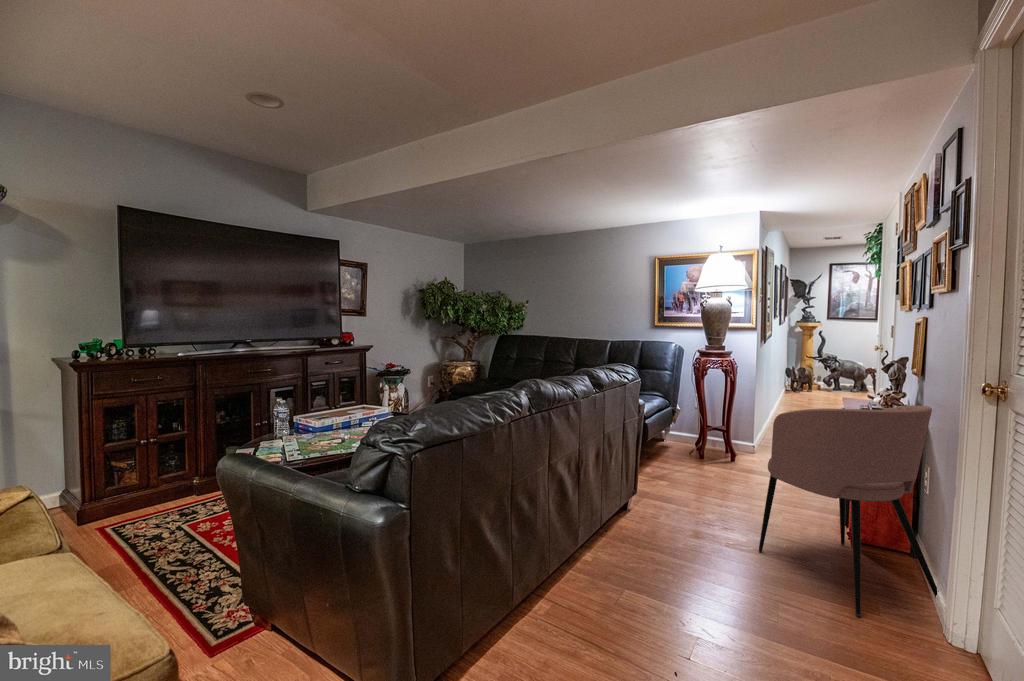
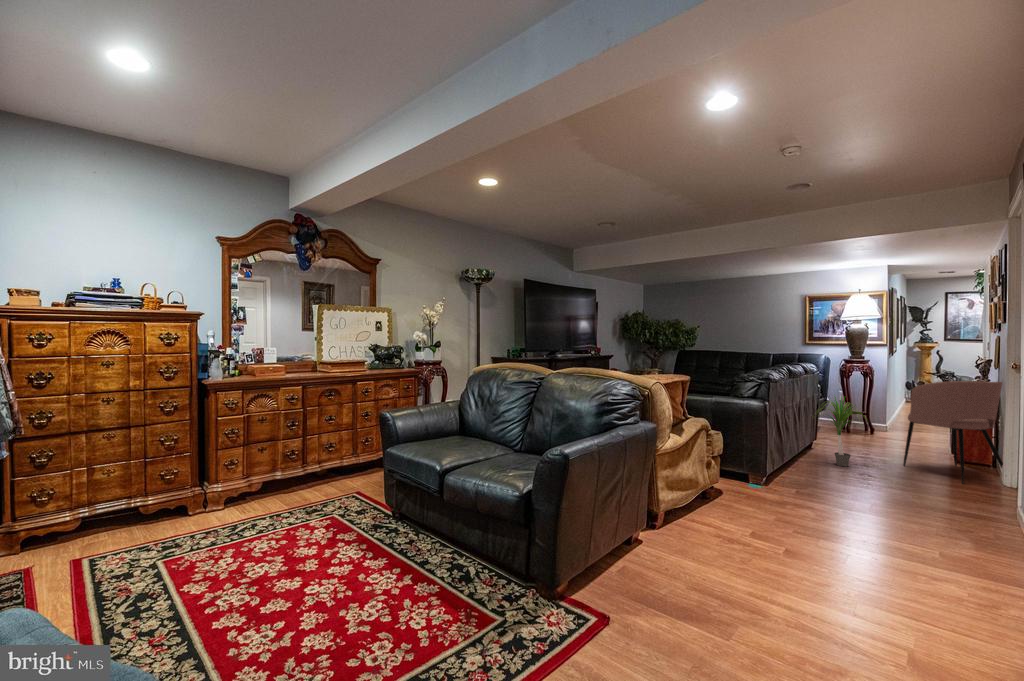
potted plant: none [605,420,701,563] -> present [817,397,855,467]

